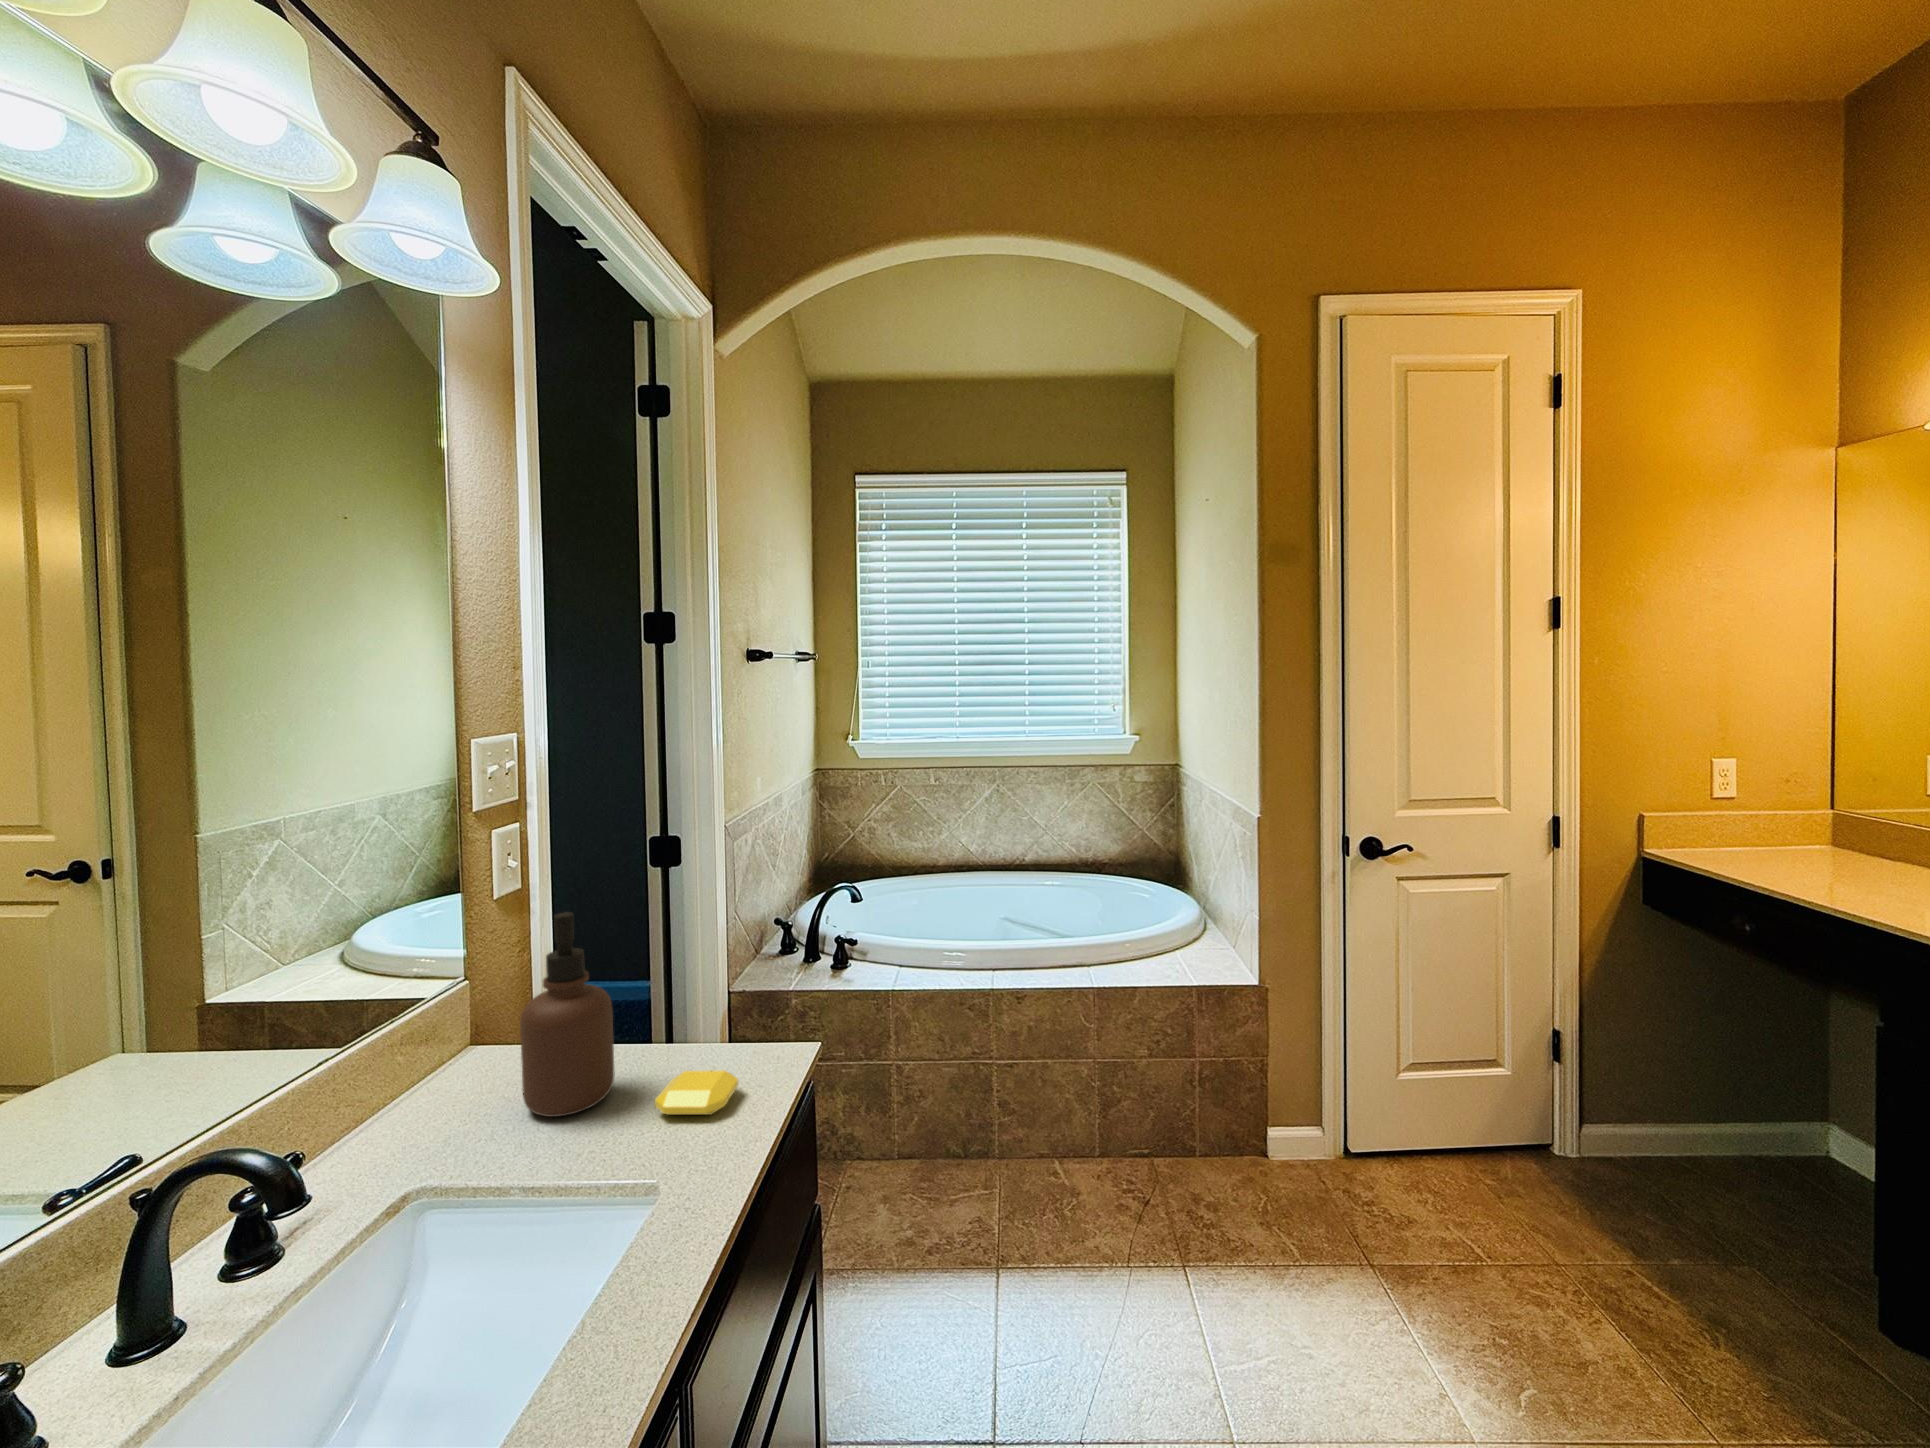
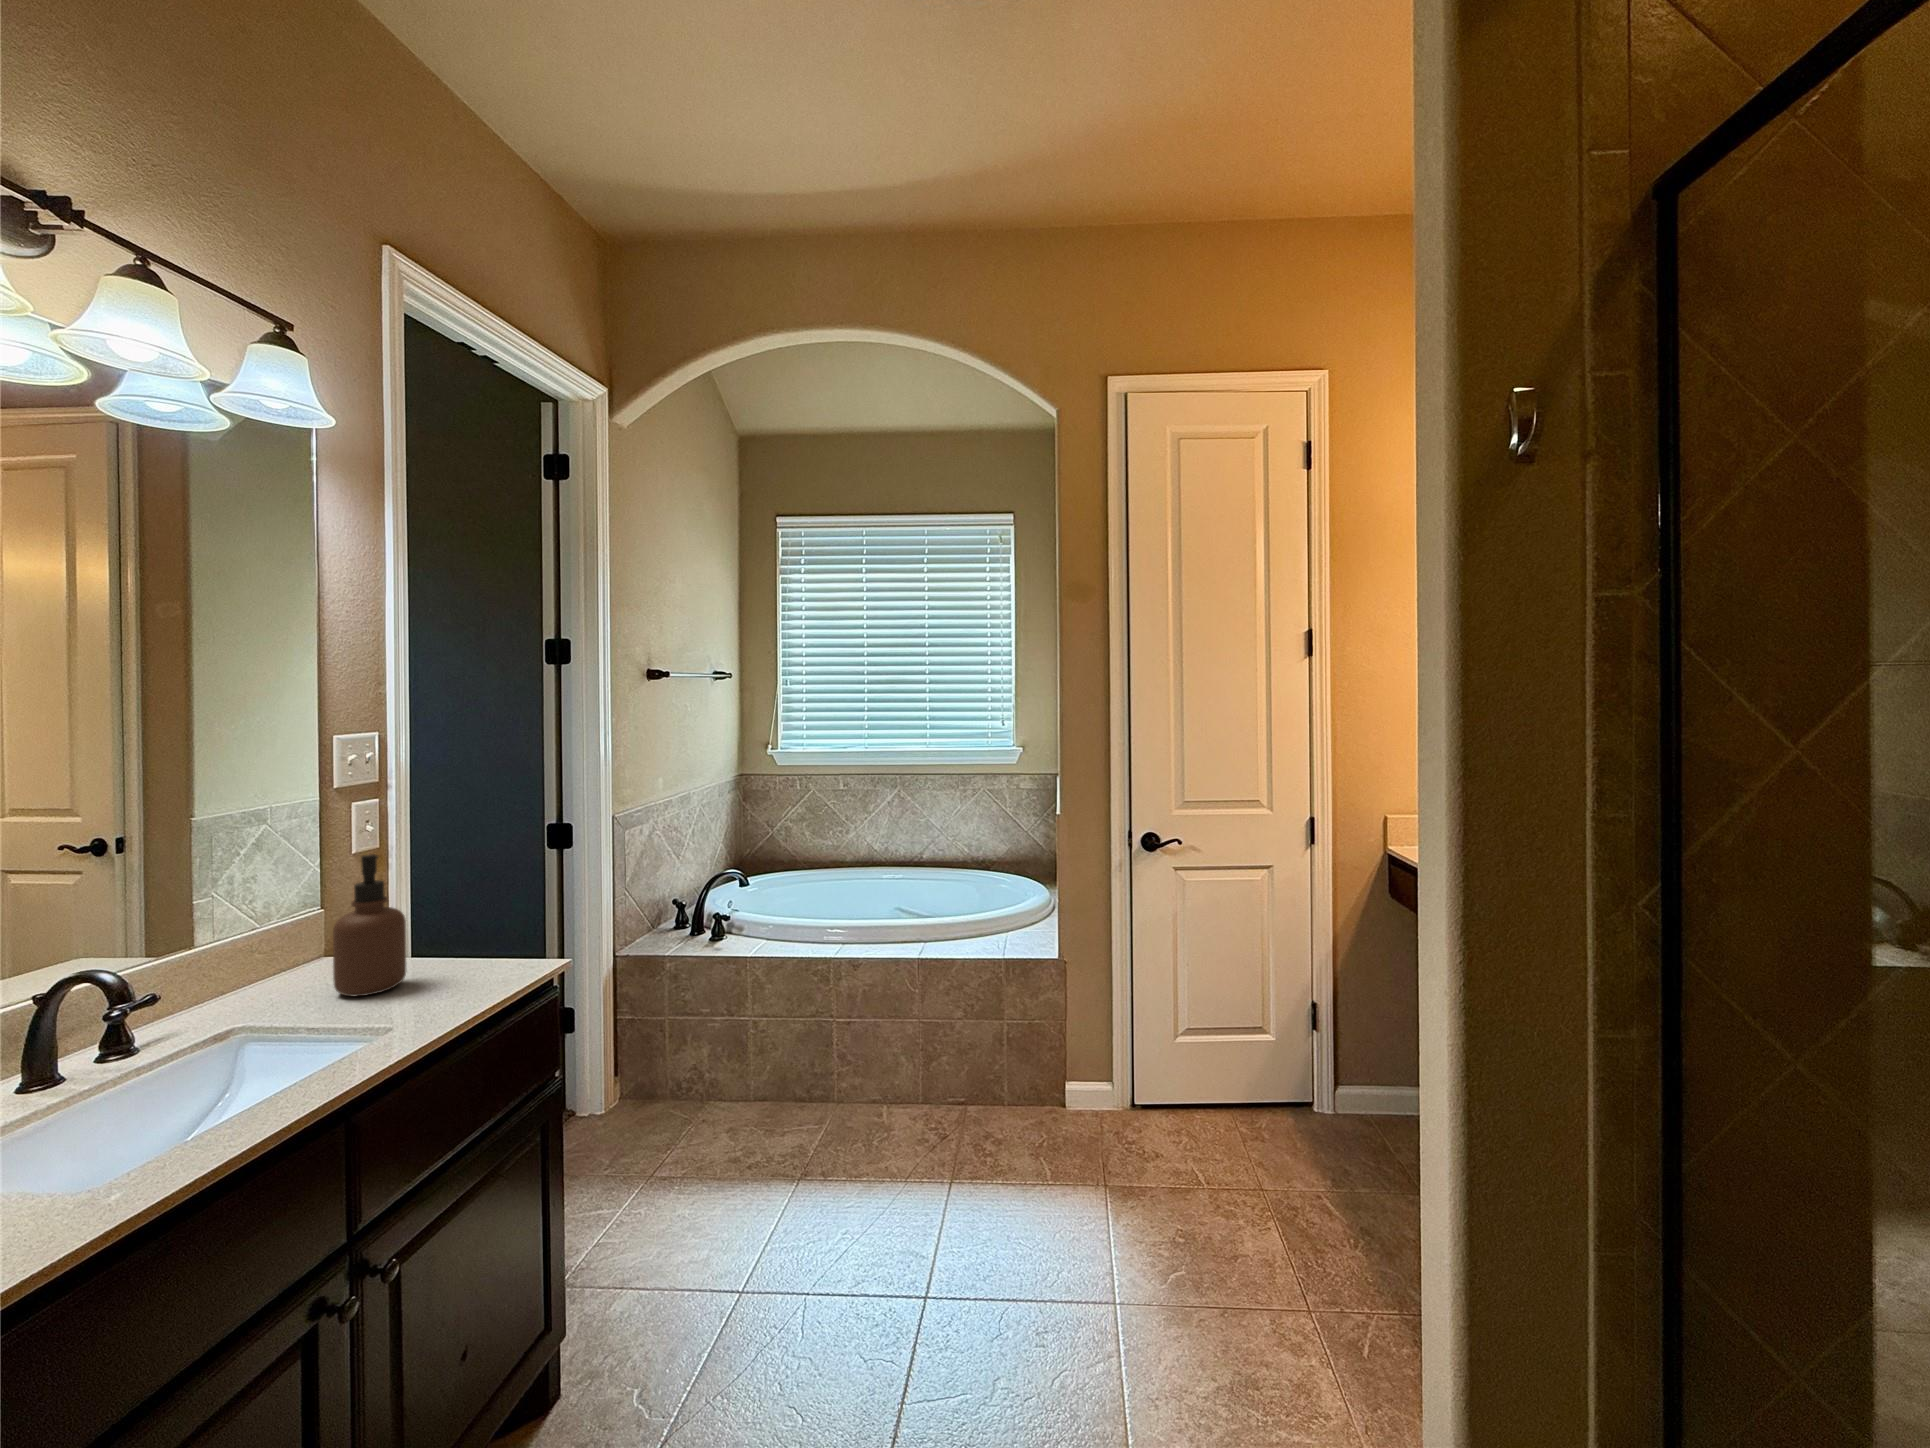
soap bar: present [655,1070,738,1115] -> none [423,970,491,997]

